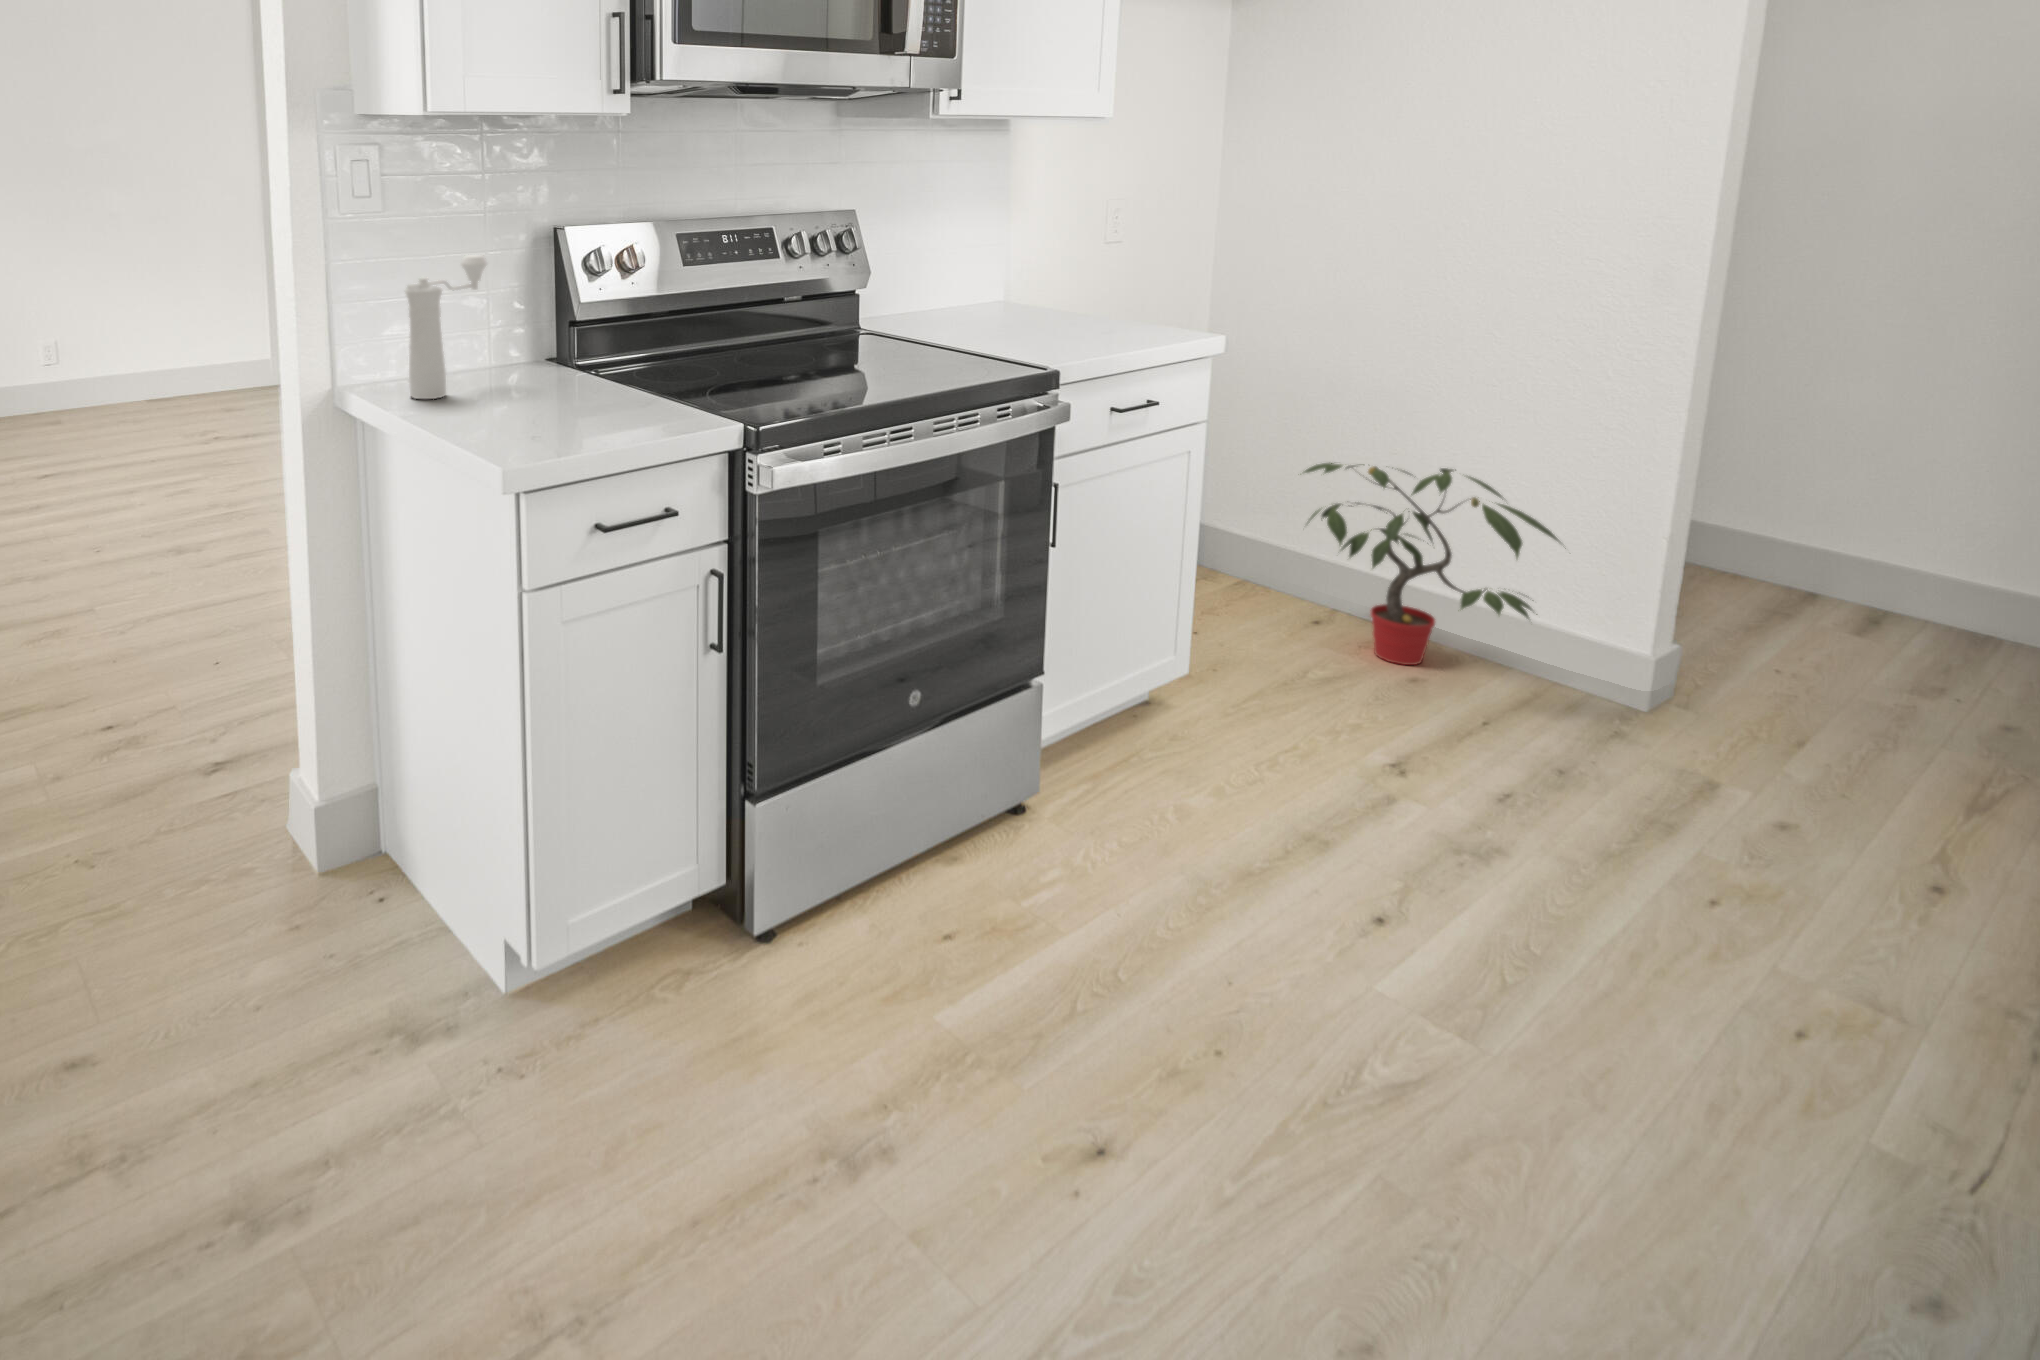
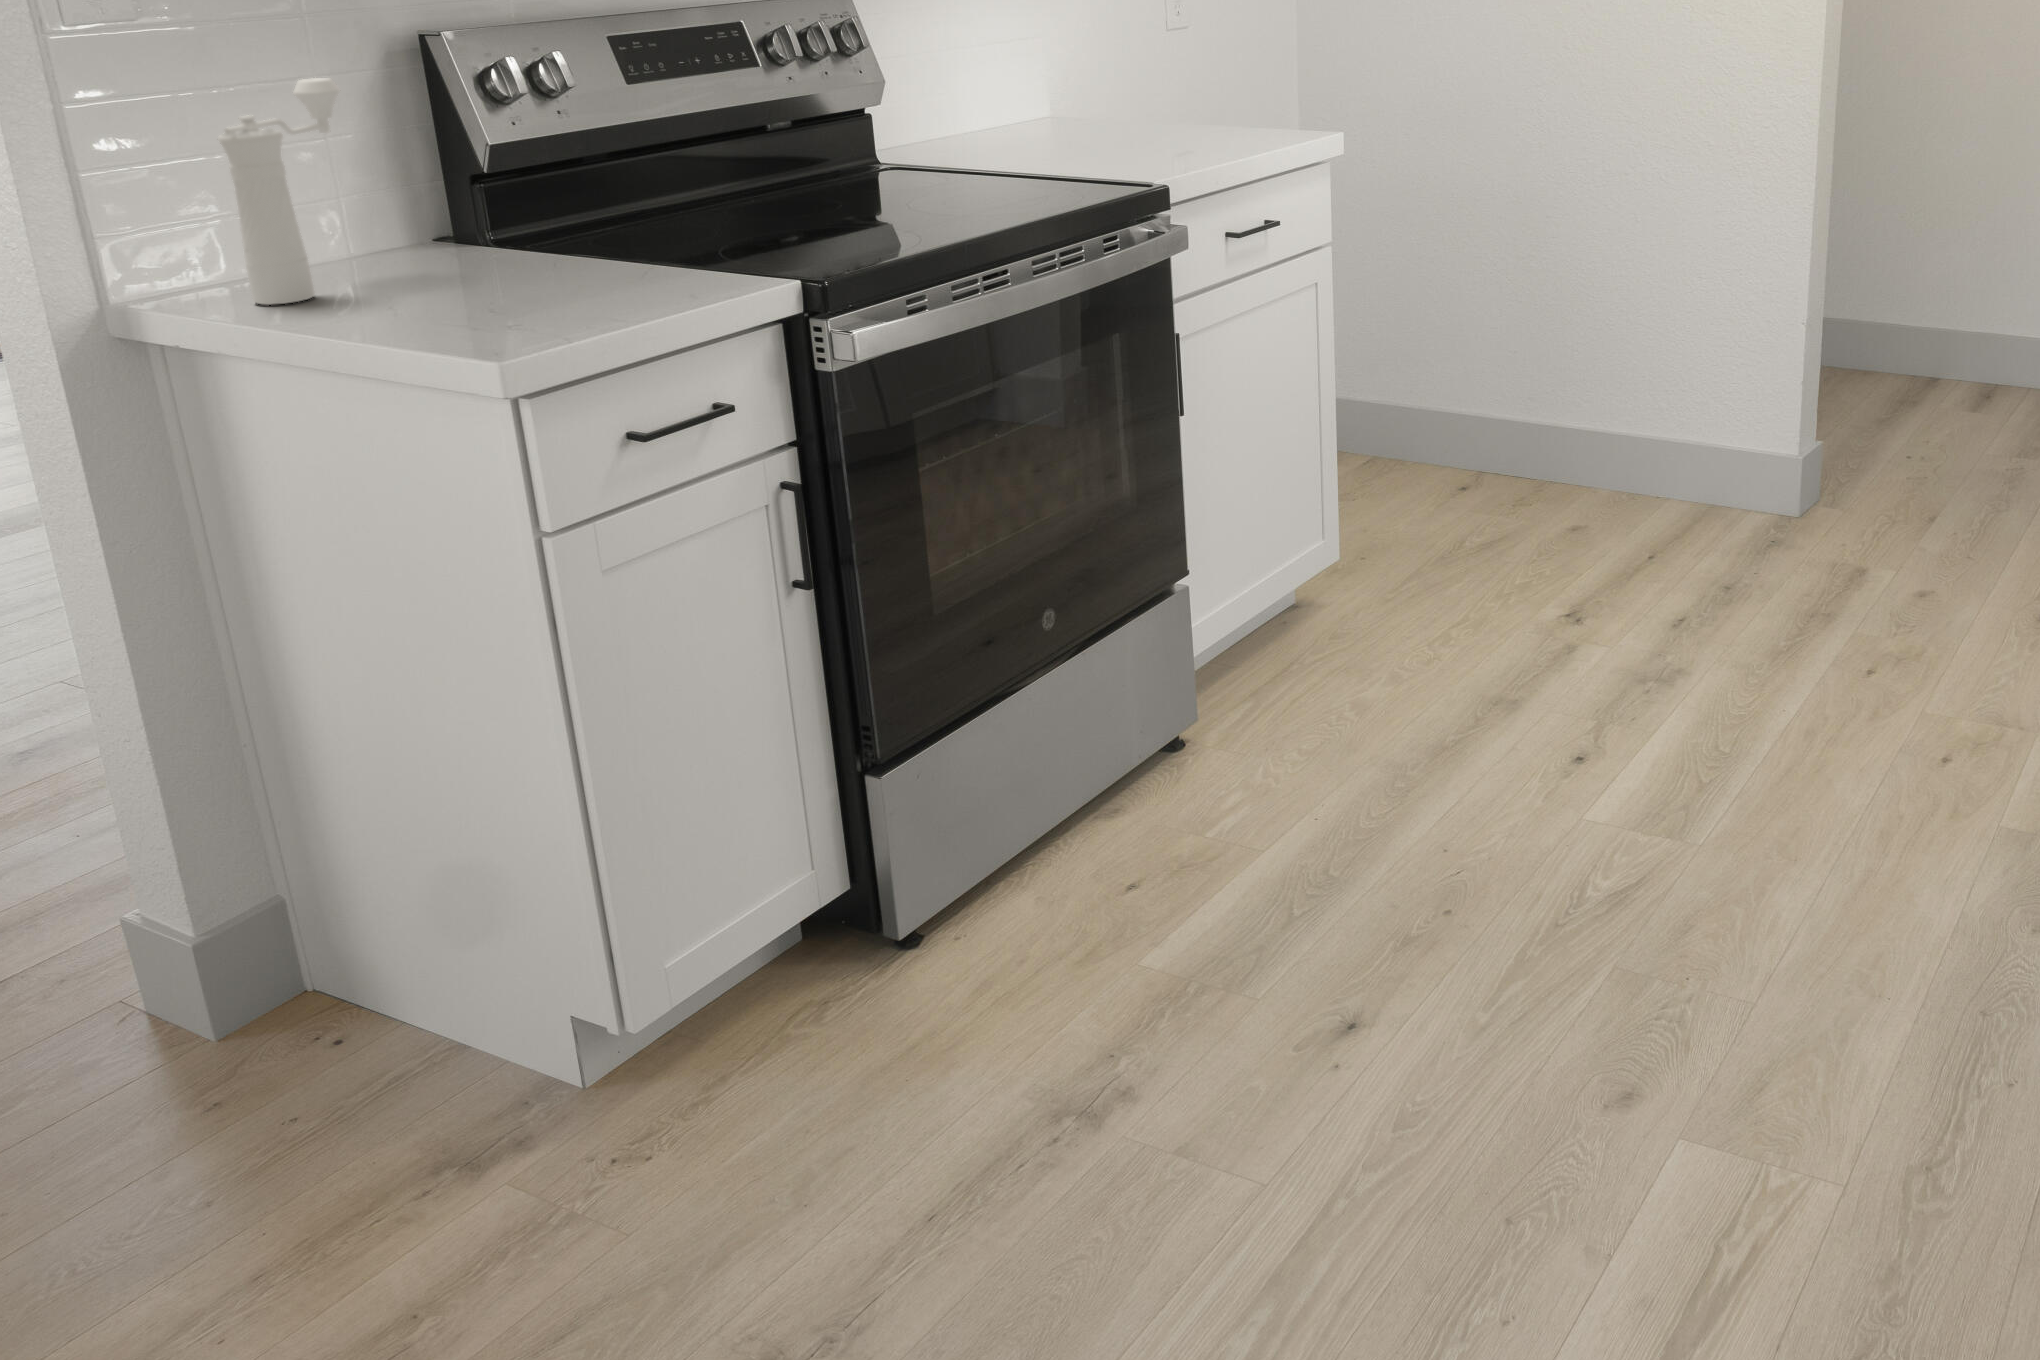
potted plant: present [1304,463,1566,665] -> none [1428,276,1717,513]

